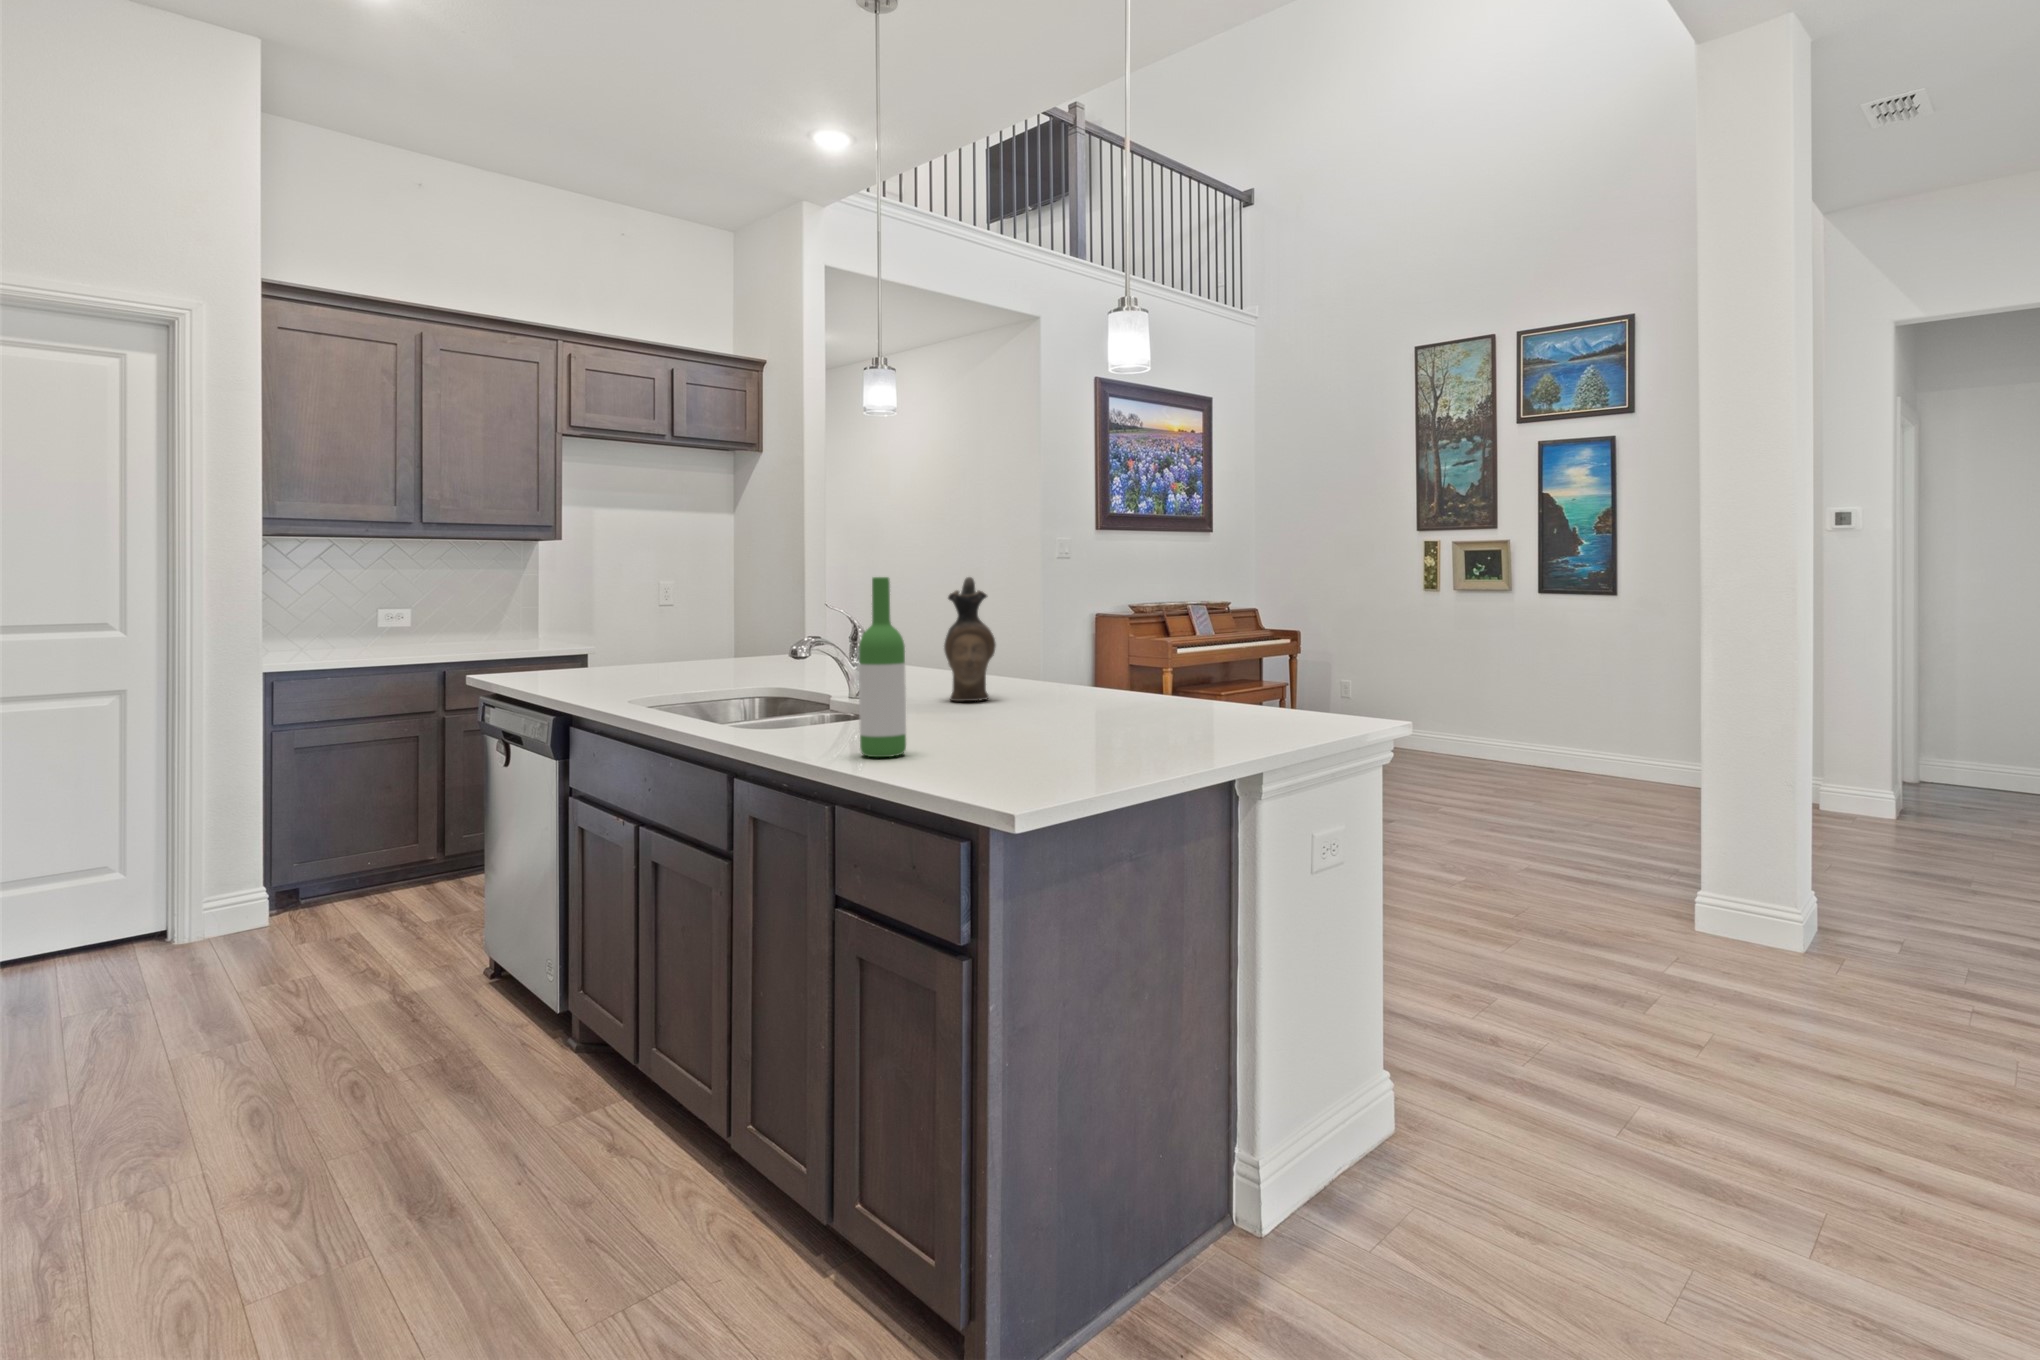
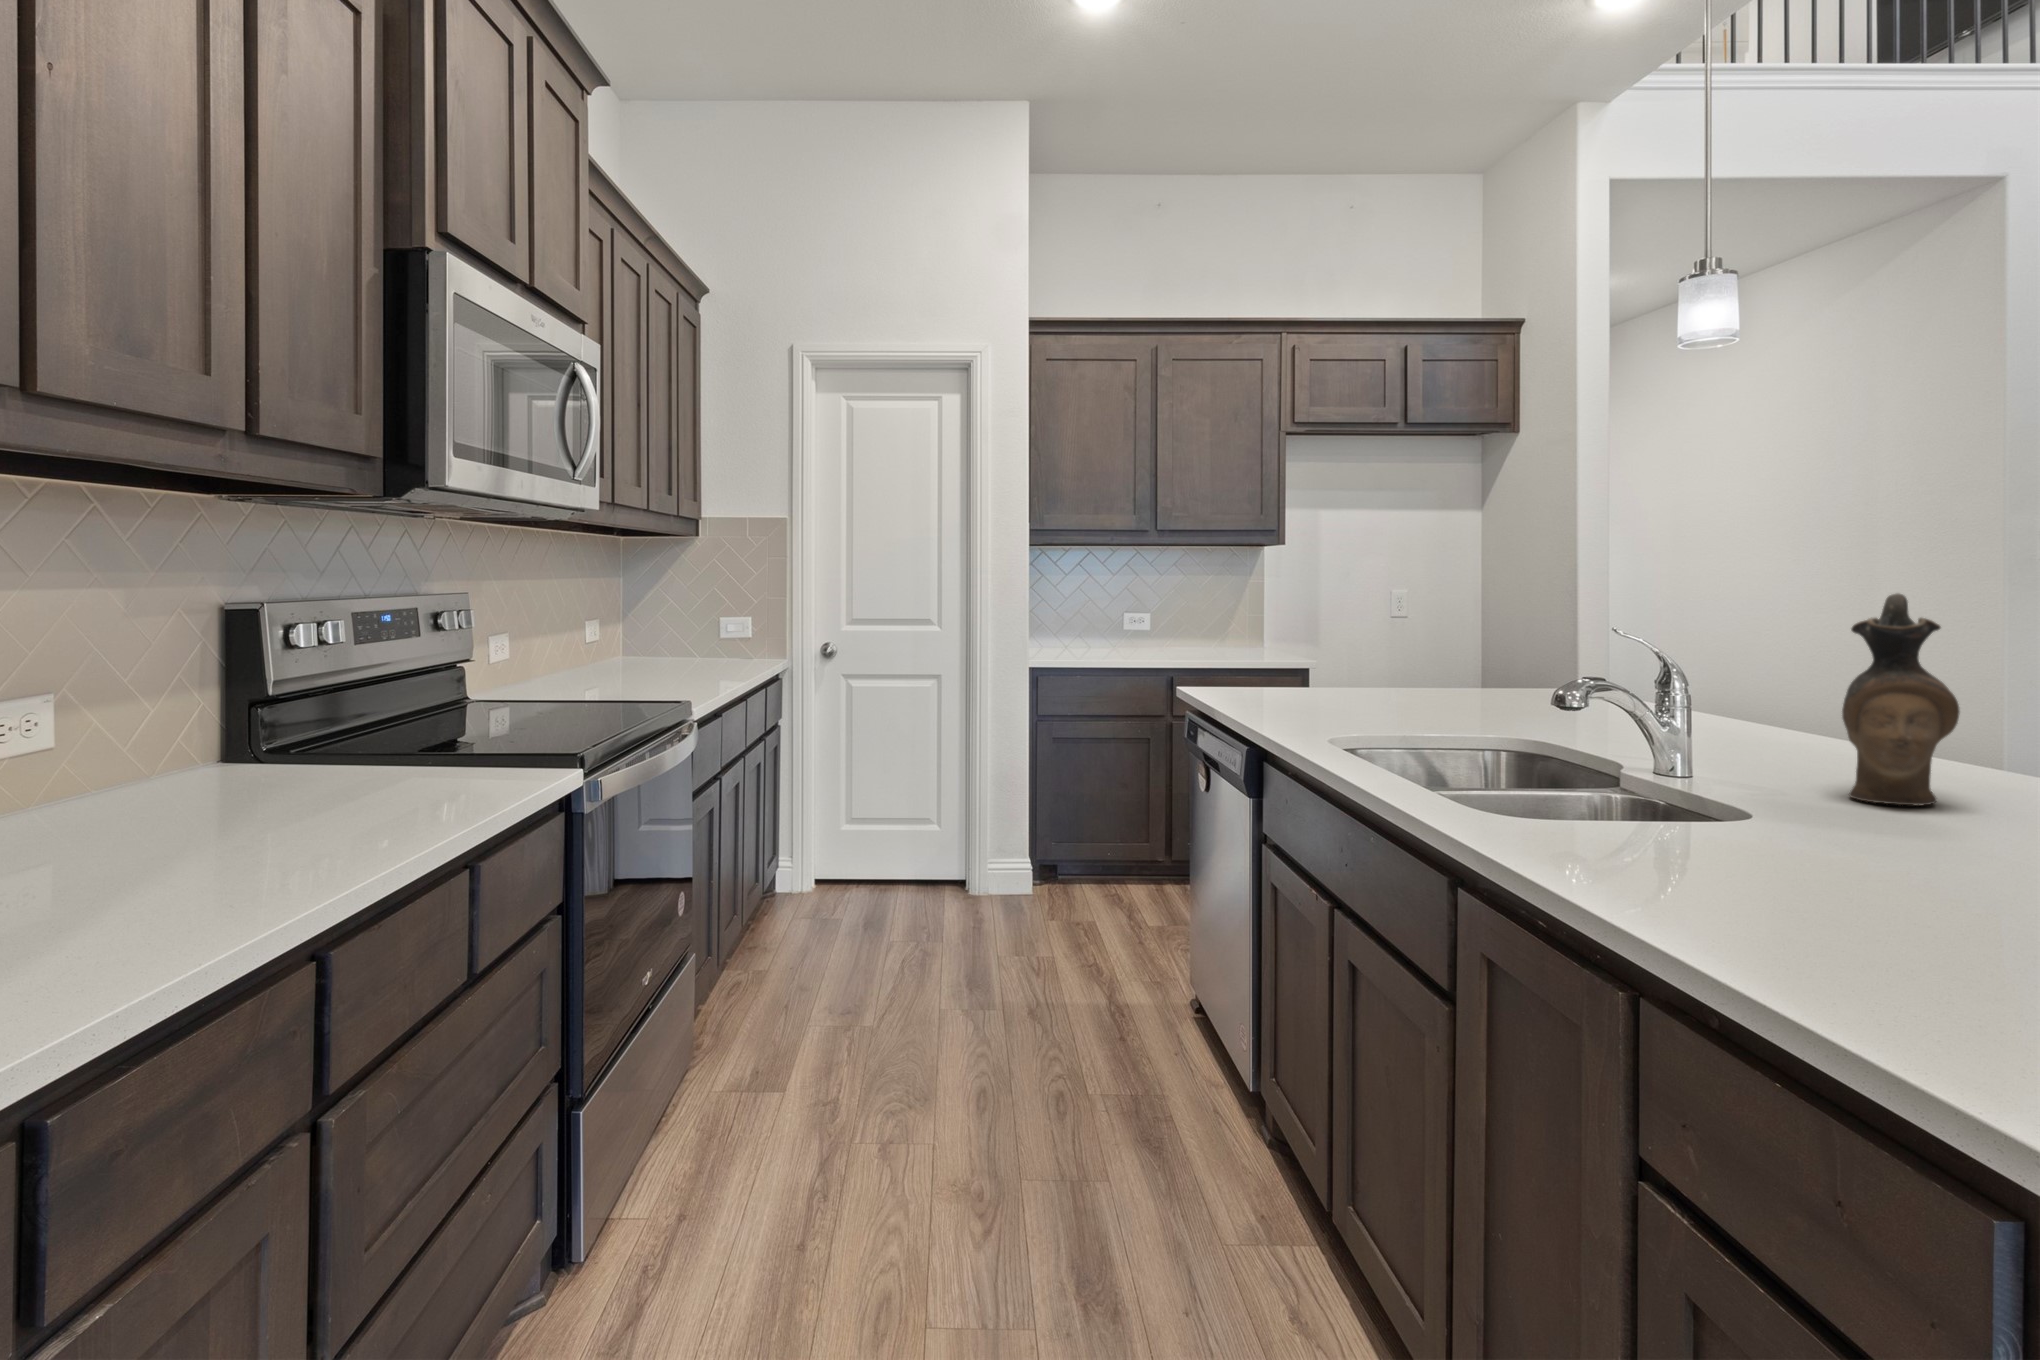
wine bottle: present [859,577,906,757] -> none [1712,619,1819,950]

